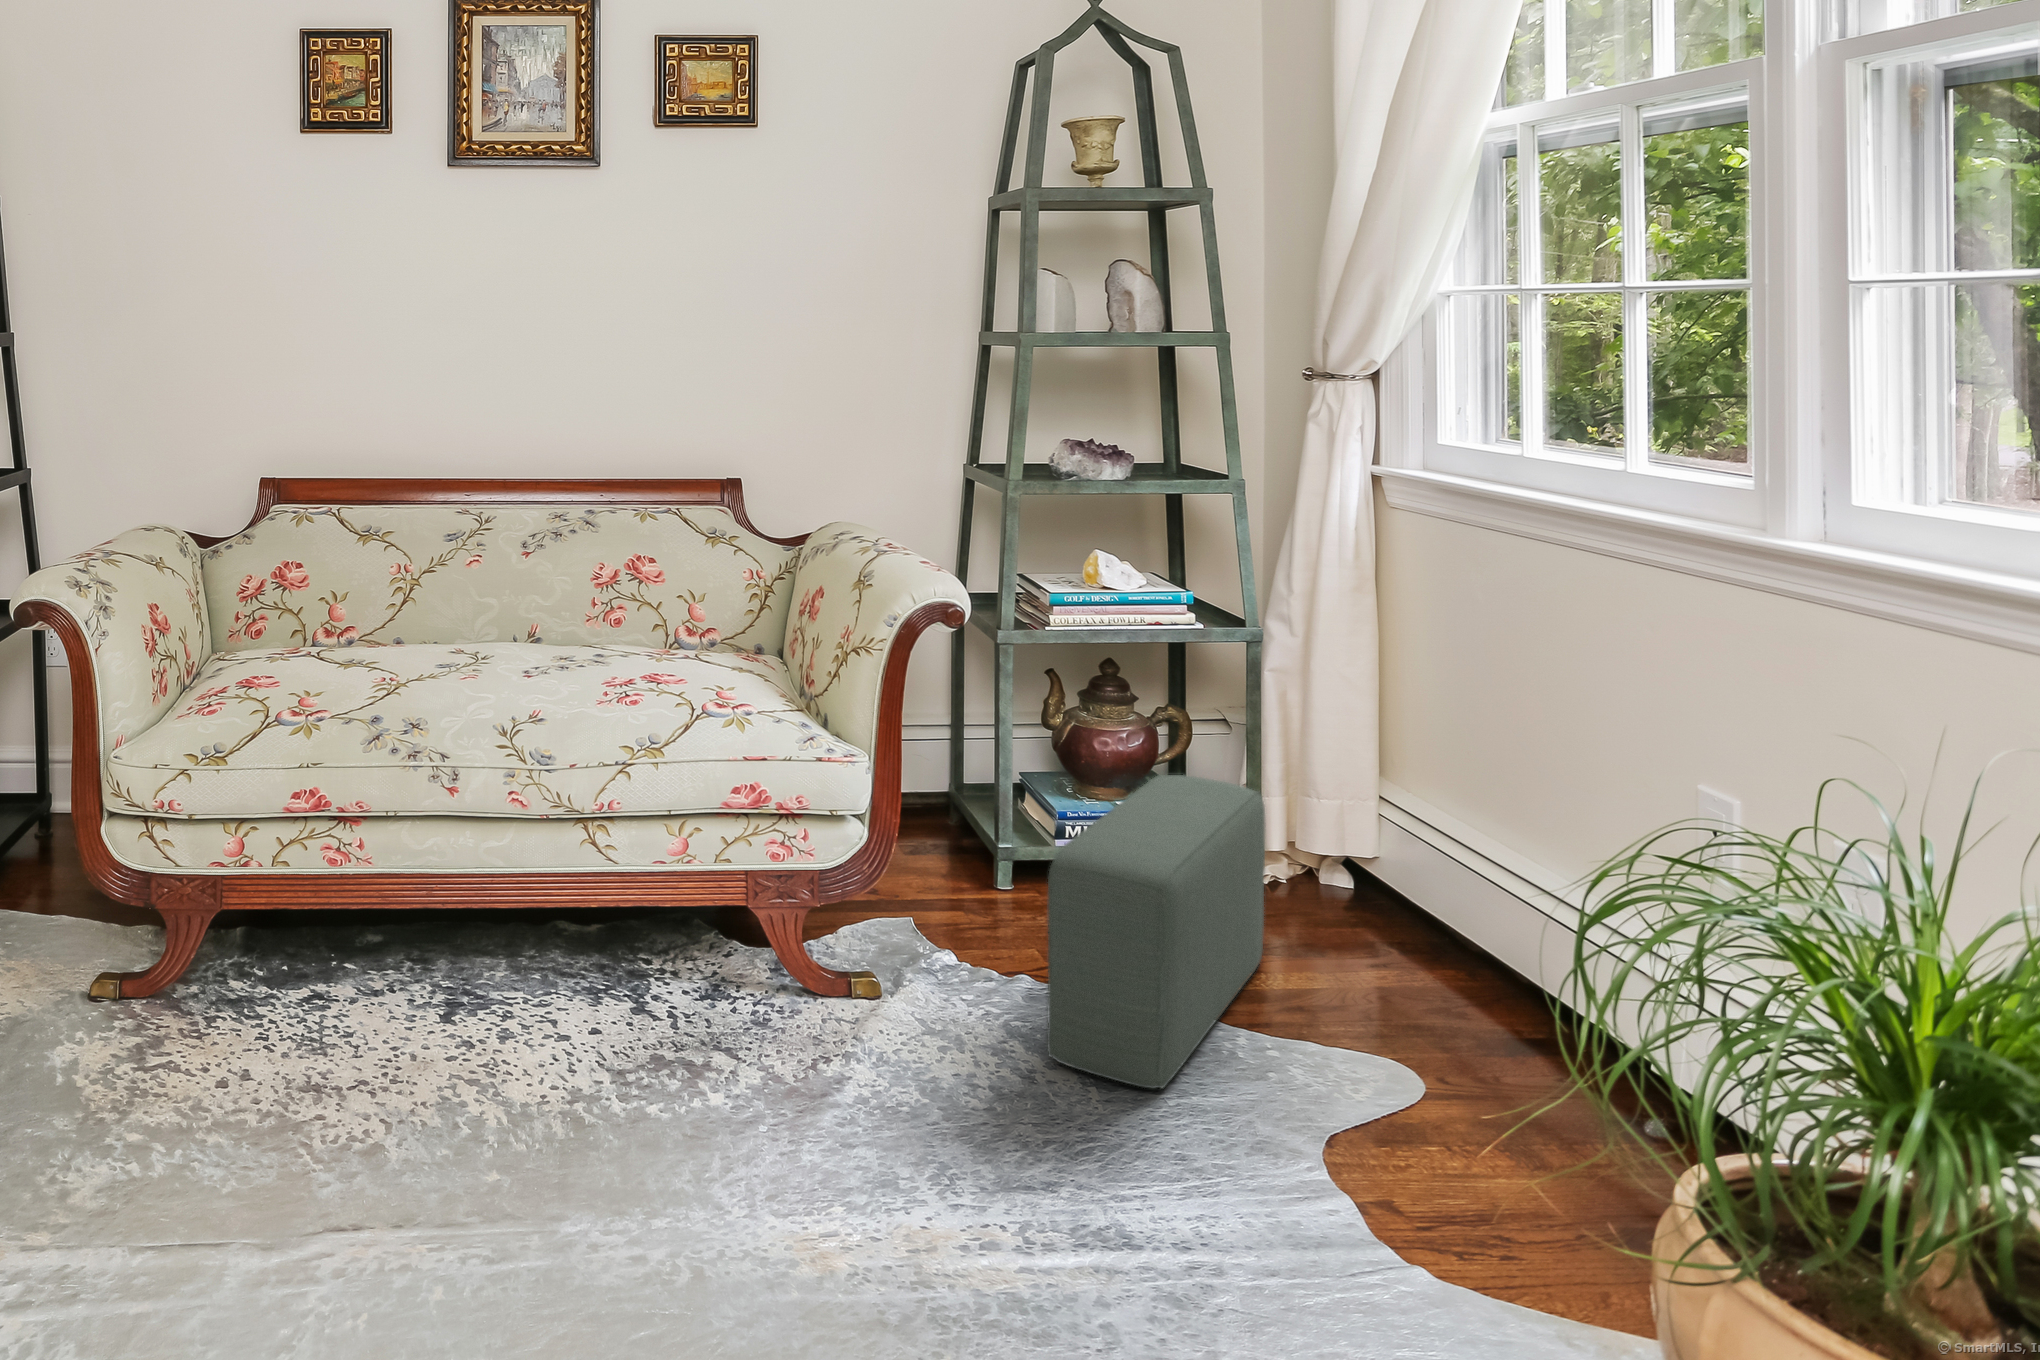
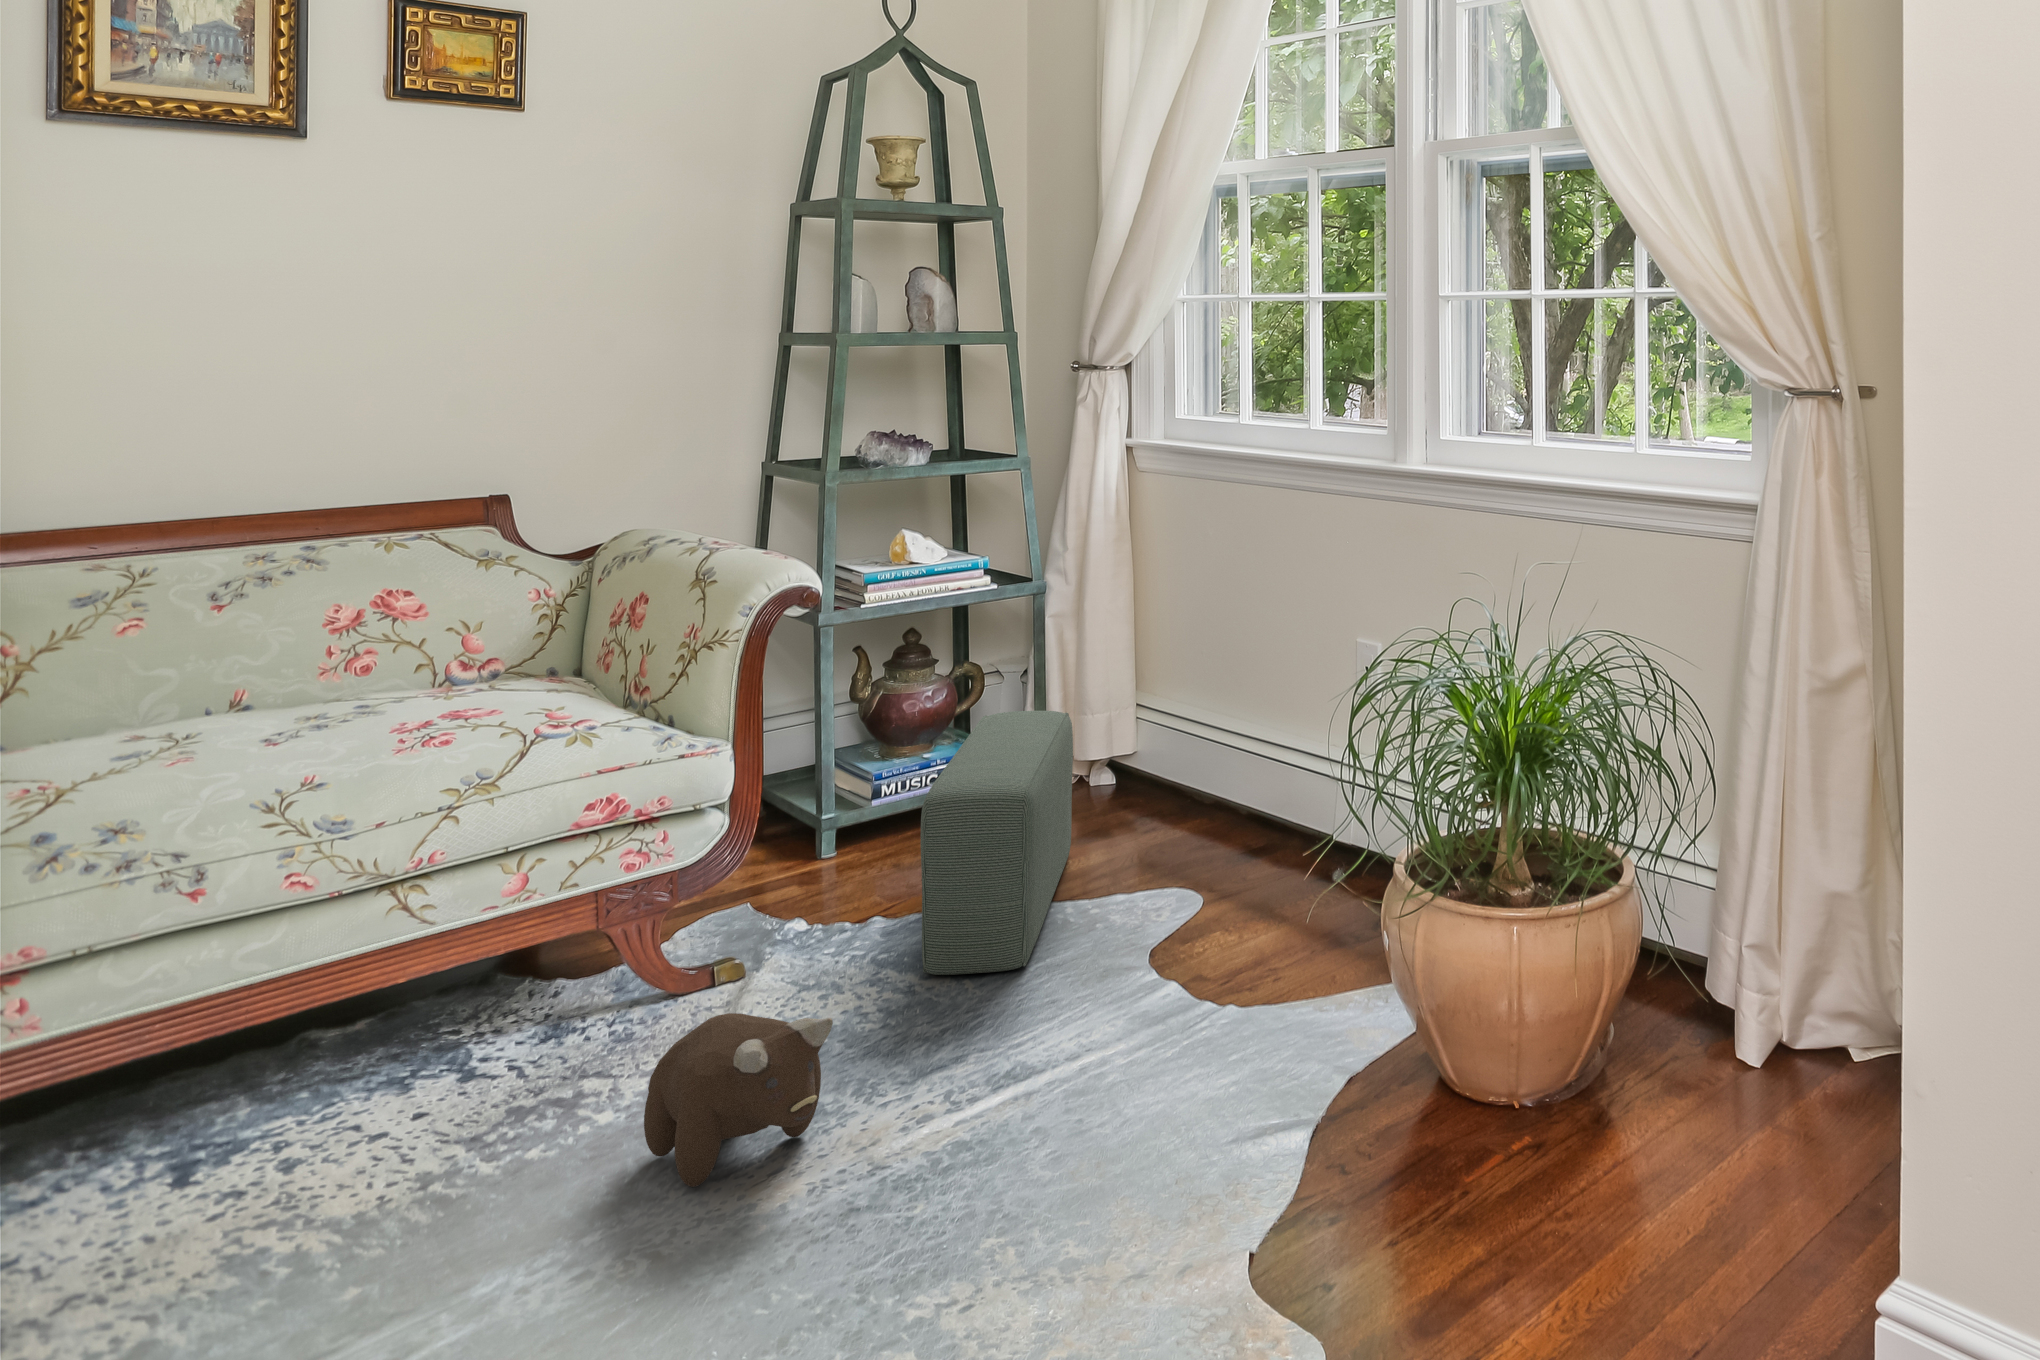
plush toy: none [727,1038,887,1211] -> present [644,1013,833,1187]

